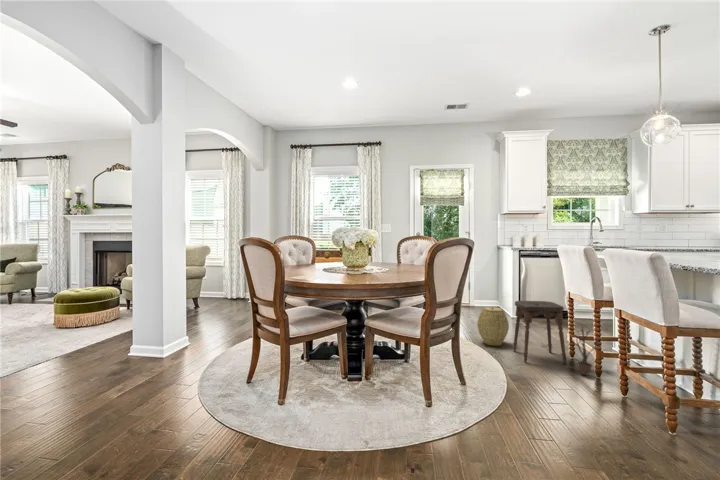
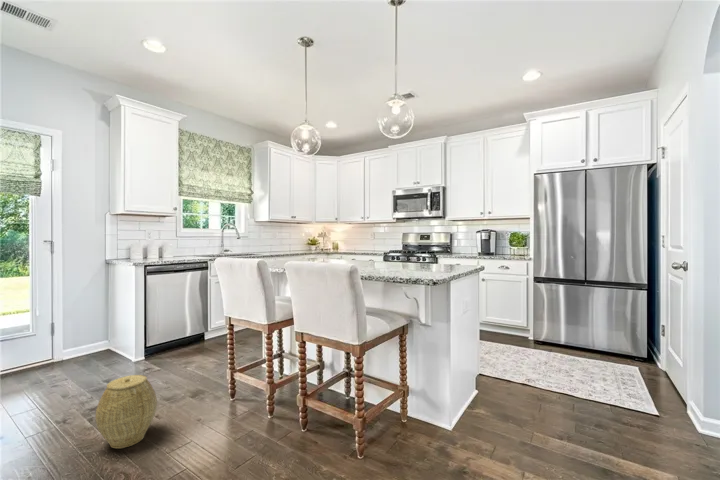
stool: present [513,301,566,364] -> none [171,349,254,465]
decorative plant: present [570,327,599,375] -> none [258,382,307,449]

